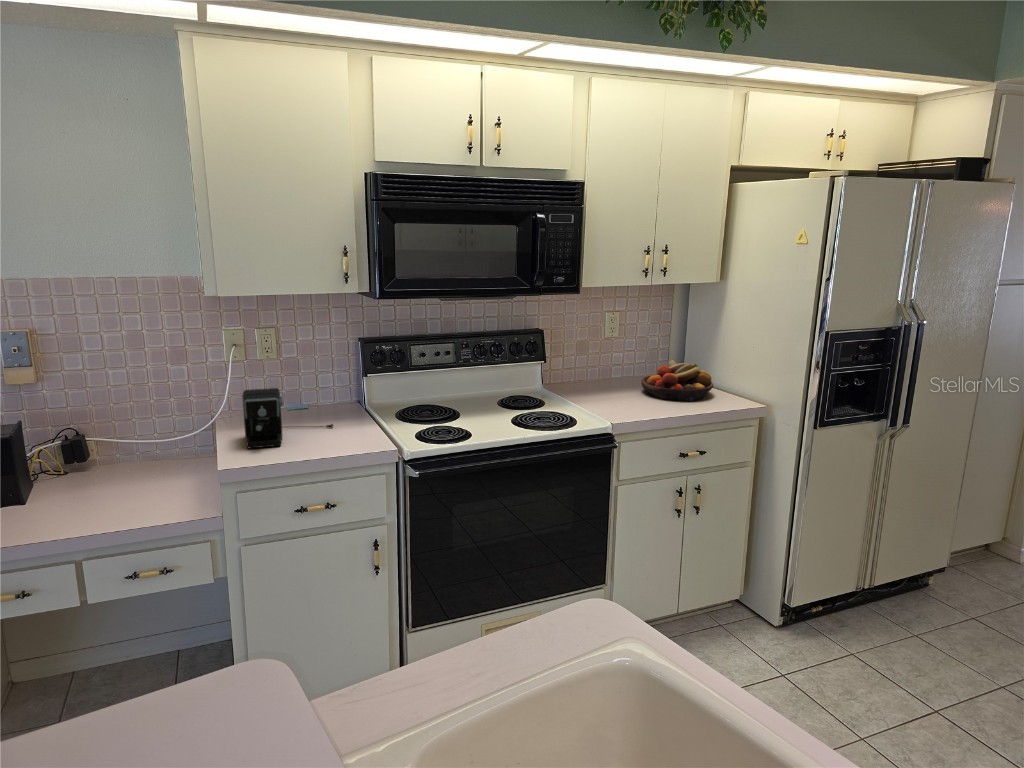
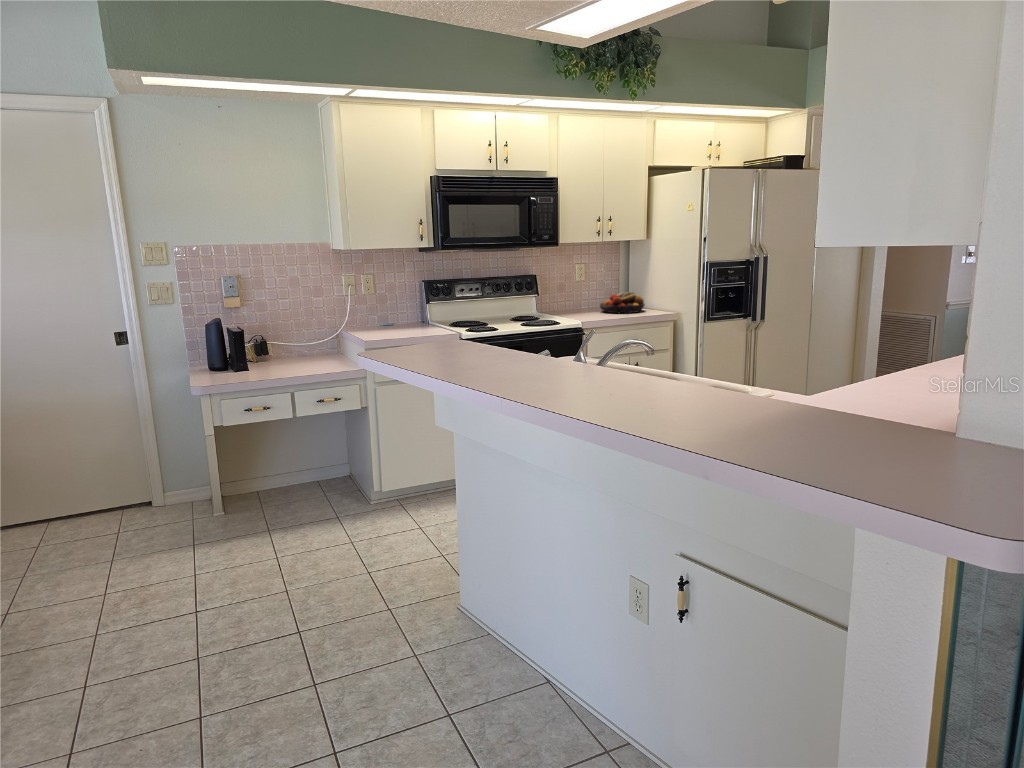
coffee maker: present [242,388,333,449] -> none [366,304,416,336]

